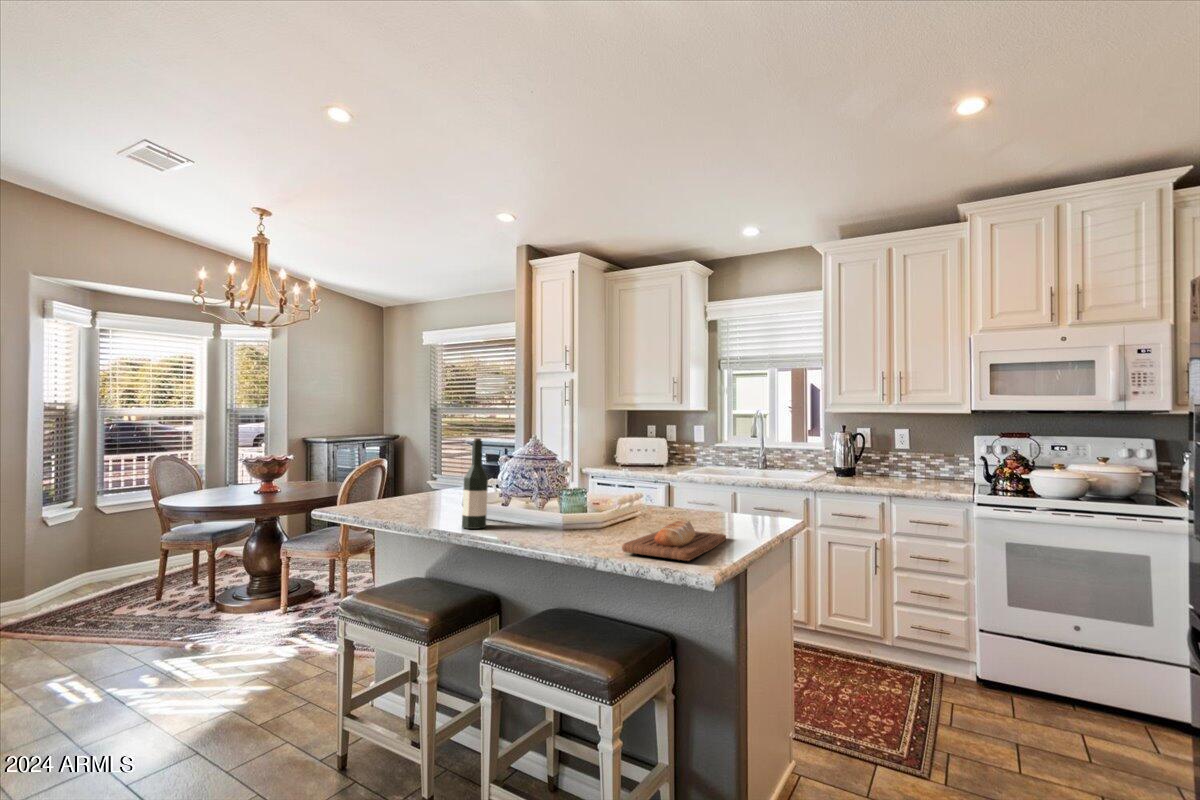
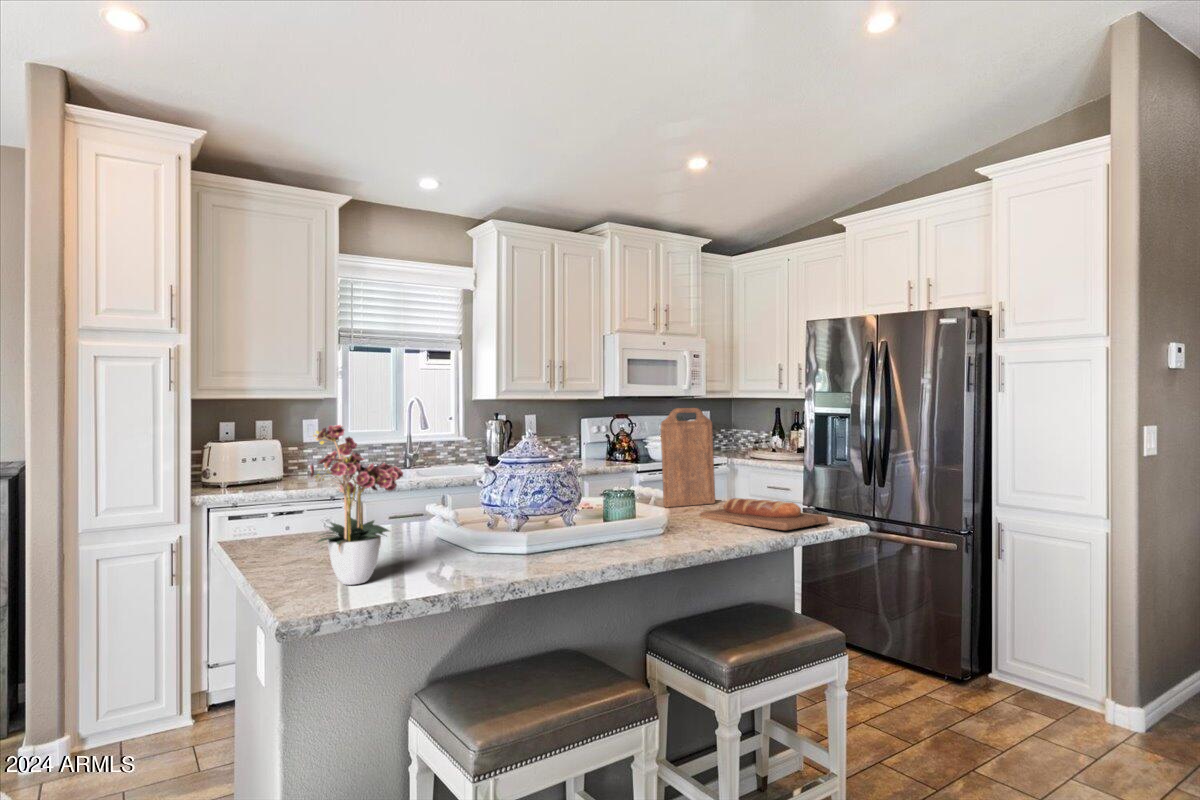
flower arrangement: none [377,420,433,508] -> present [310,425,403,585]
cutting board: none [694,424,748,530] -> present [661,408,715,507]
wine bottle: present [462,438,488,529] -> none [571,434,608,564]

